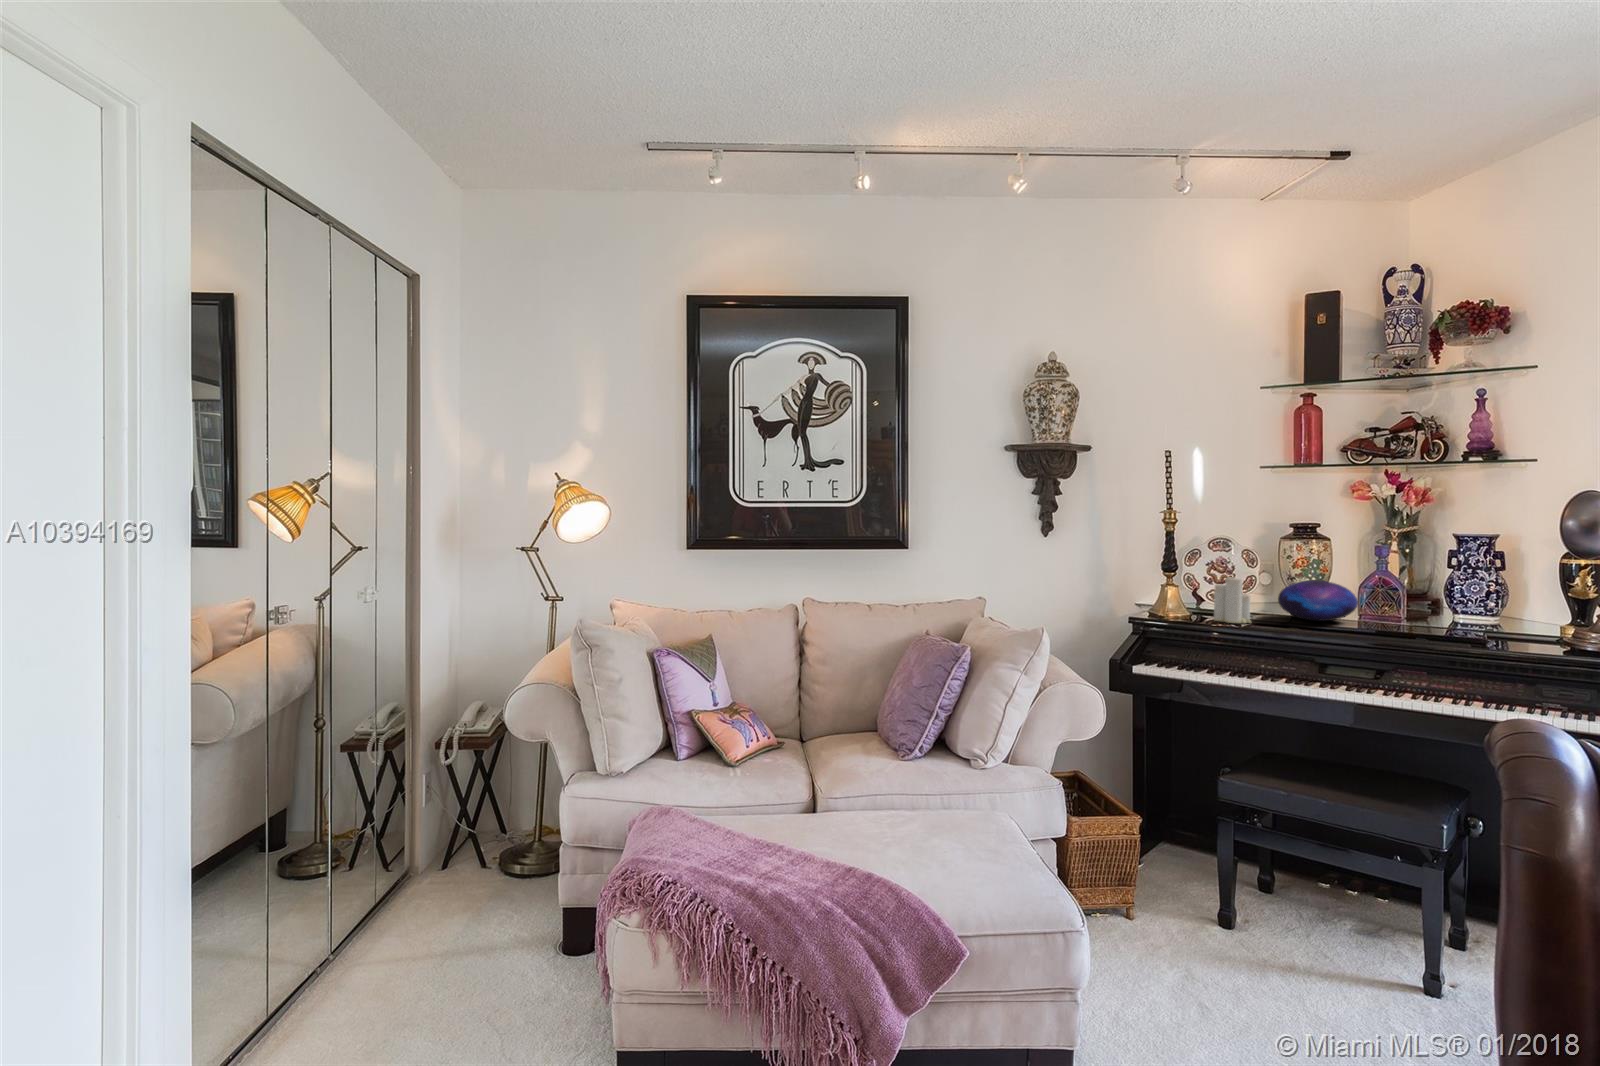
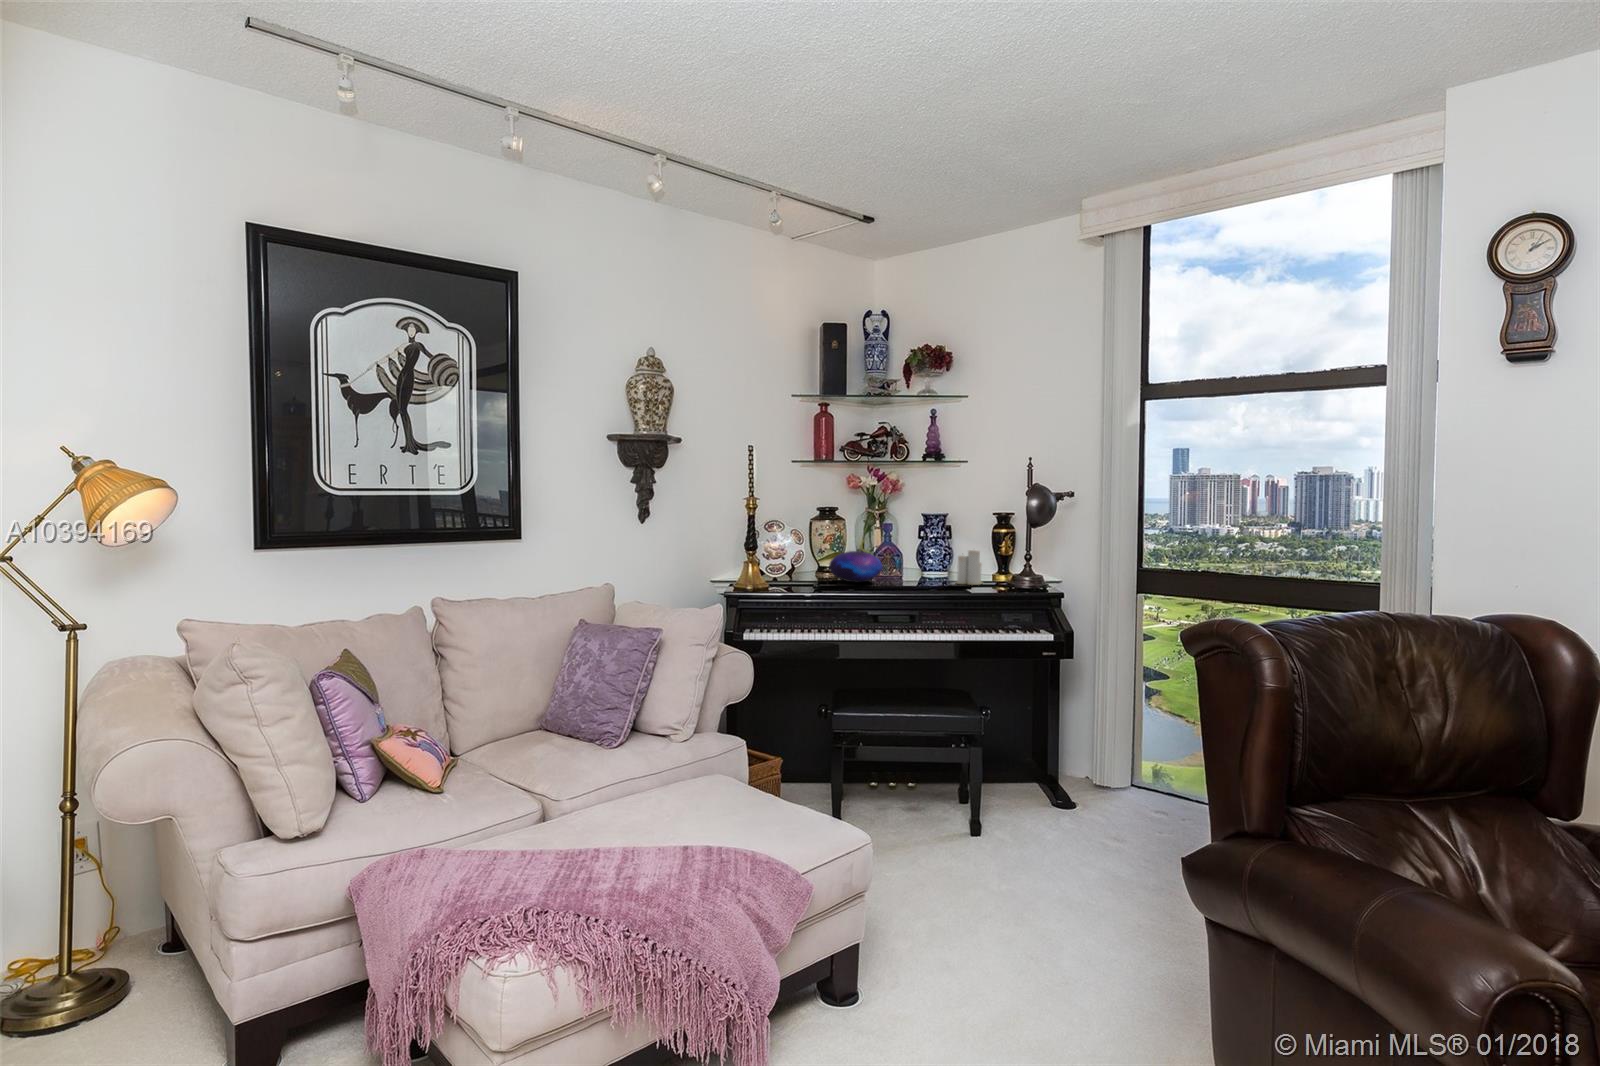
candle: present [1214,578,1251,623] -> present [956,550,983,585]

